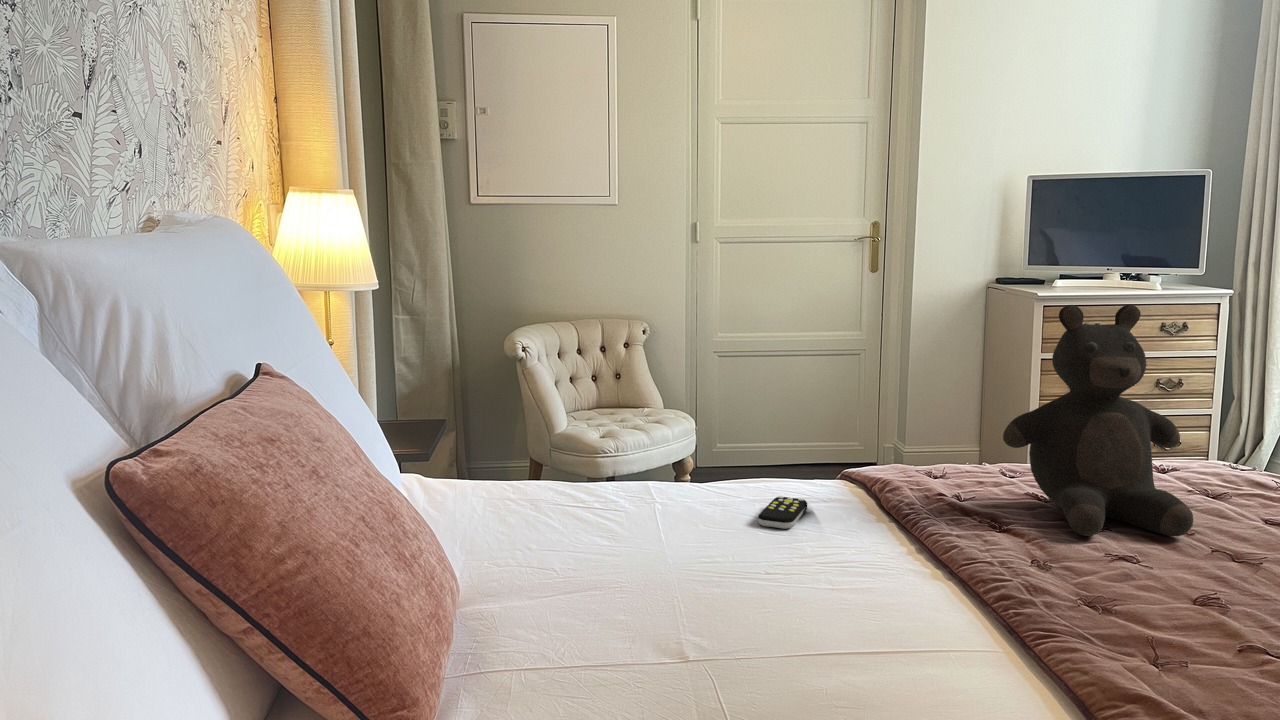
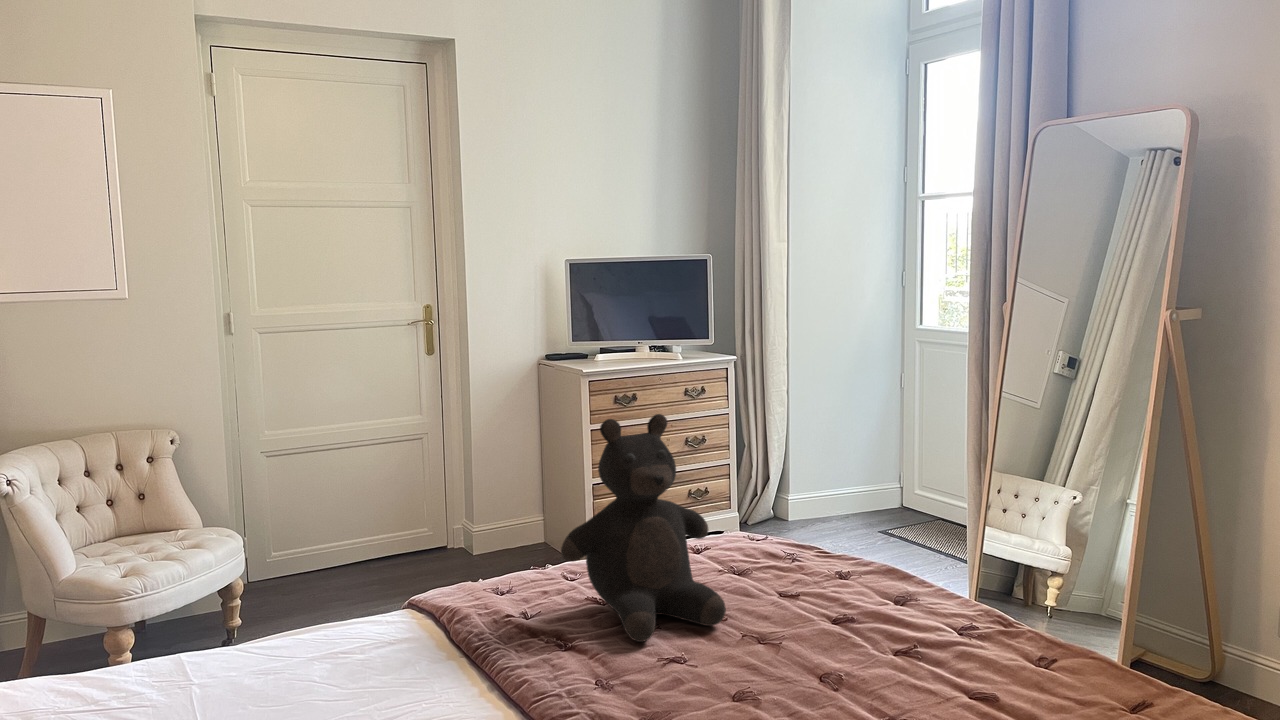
remote control: present [758,496,807,529] -> none [314,649,370,695]

